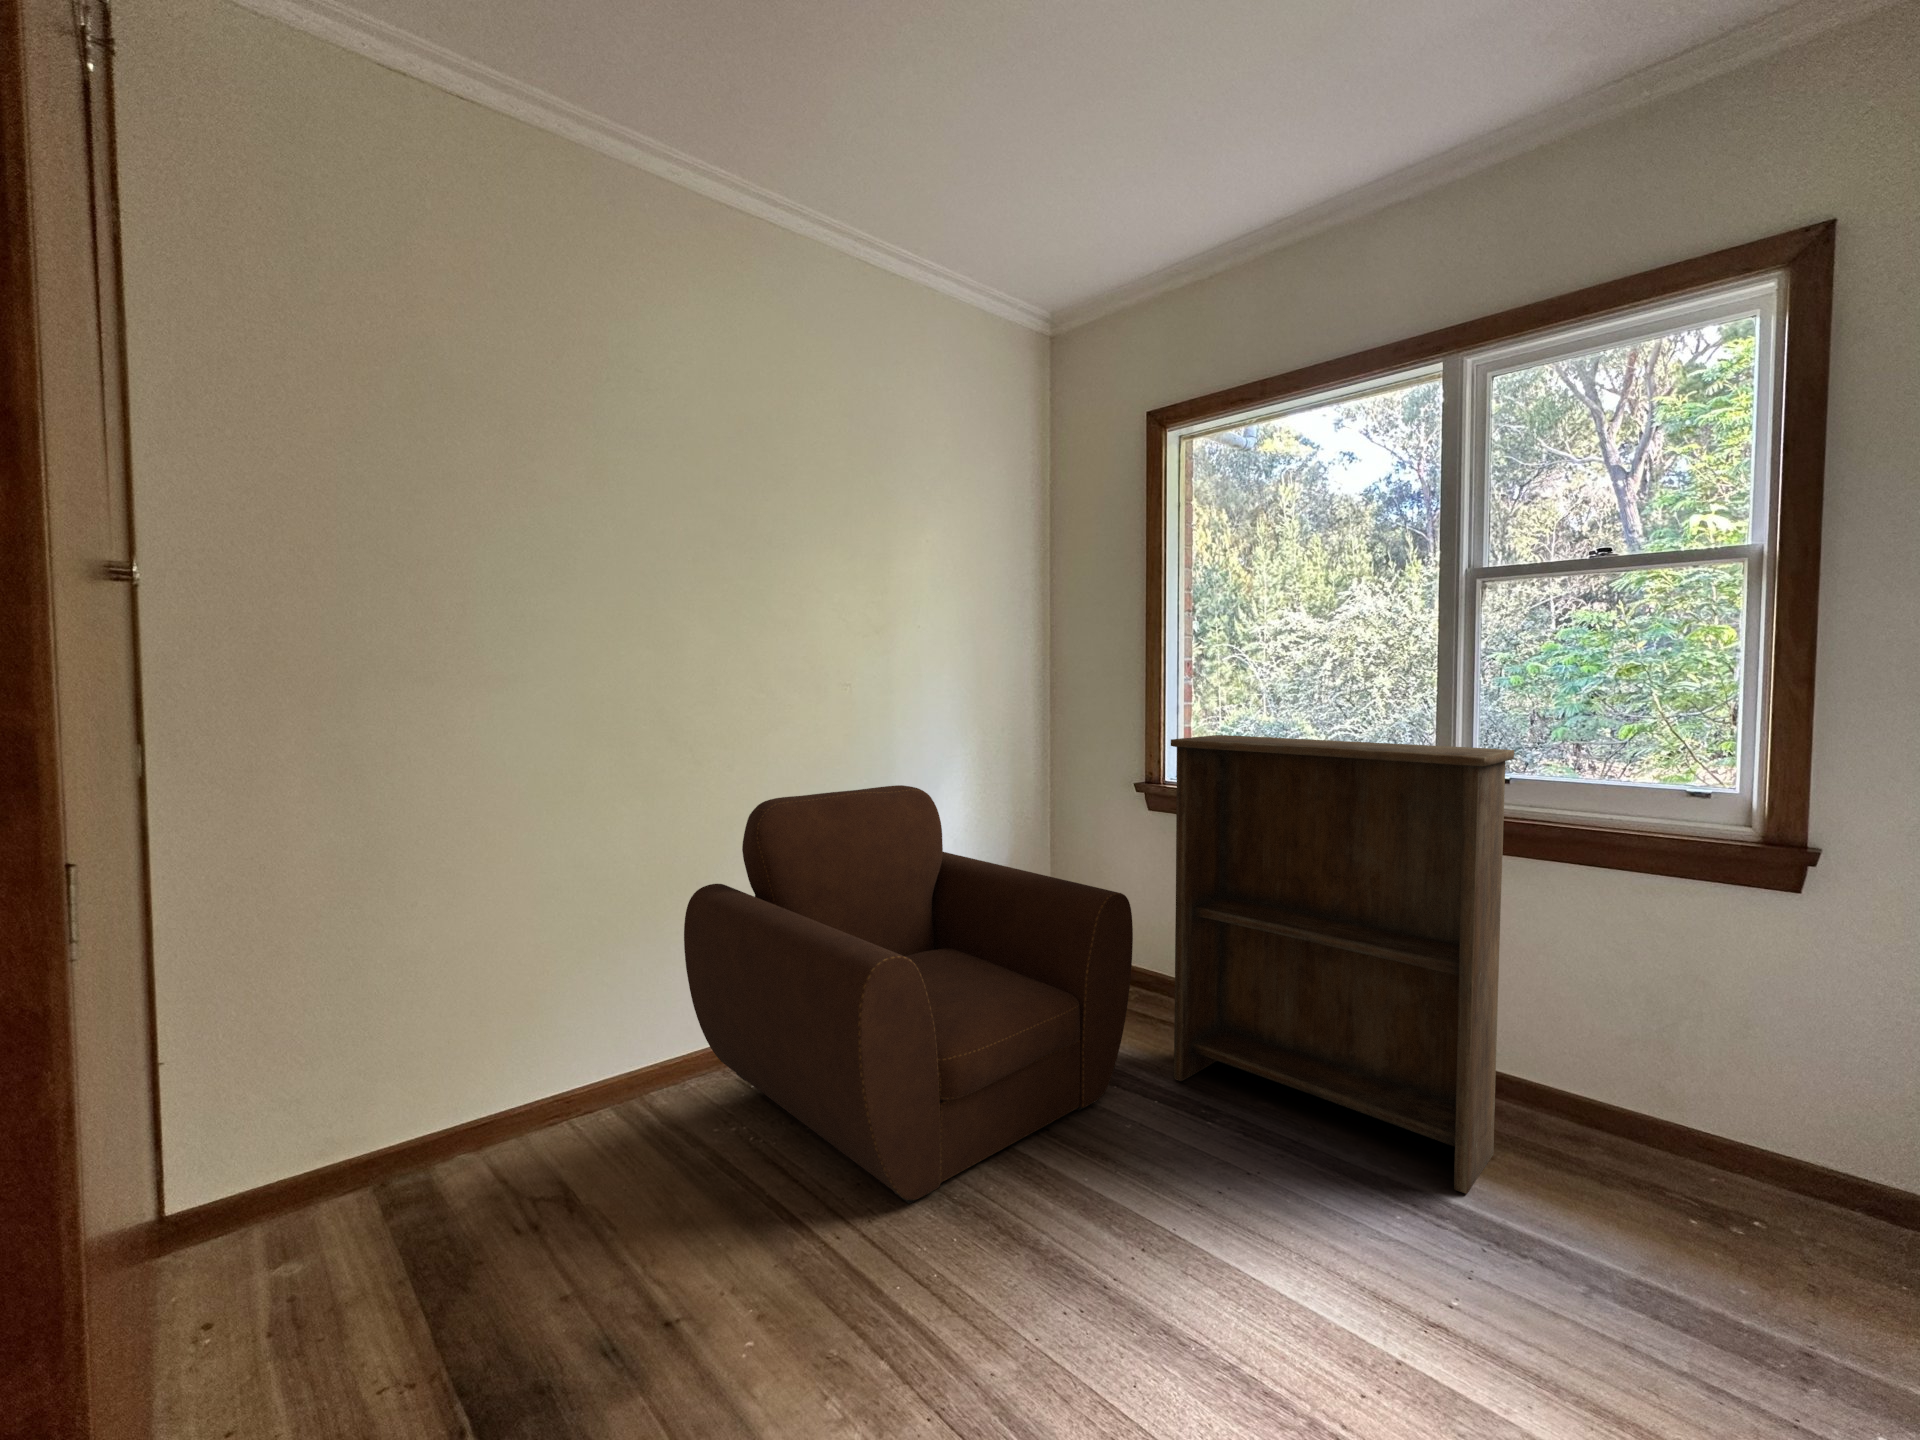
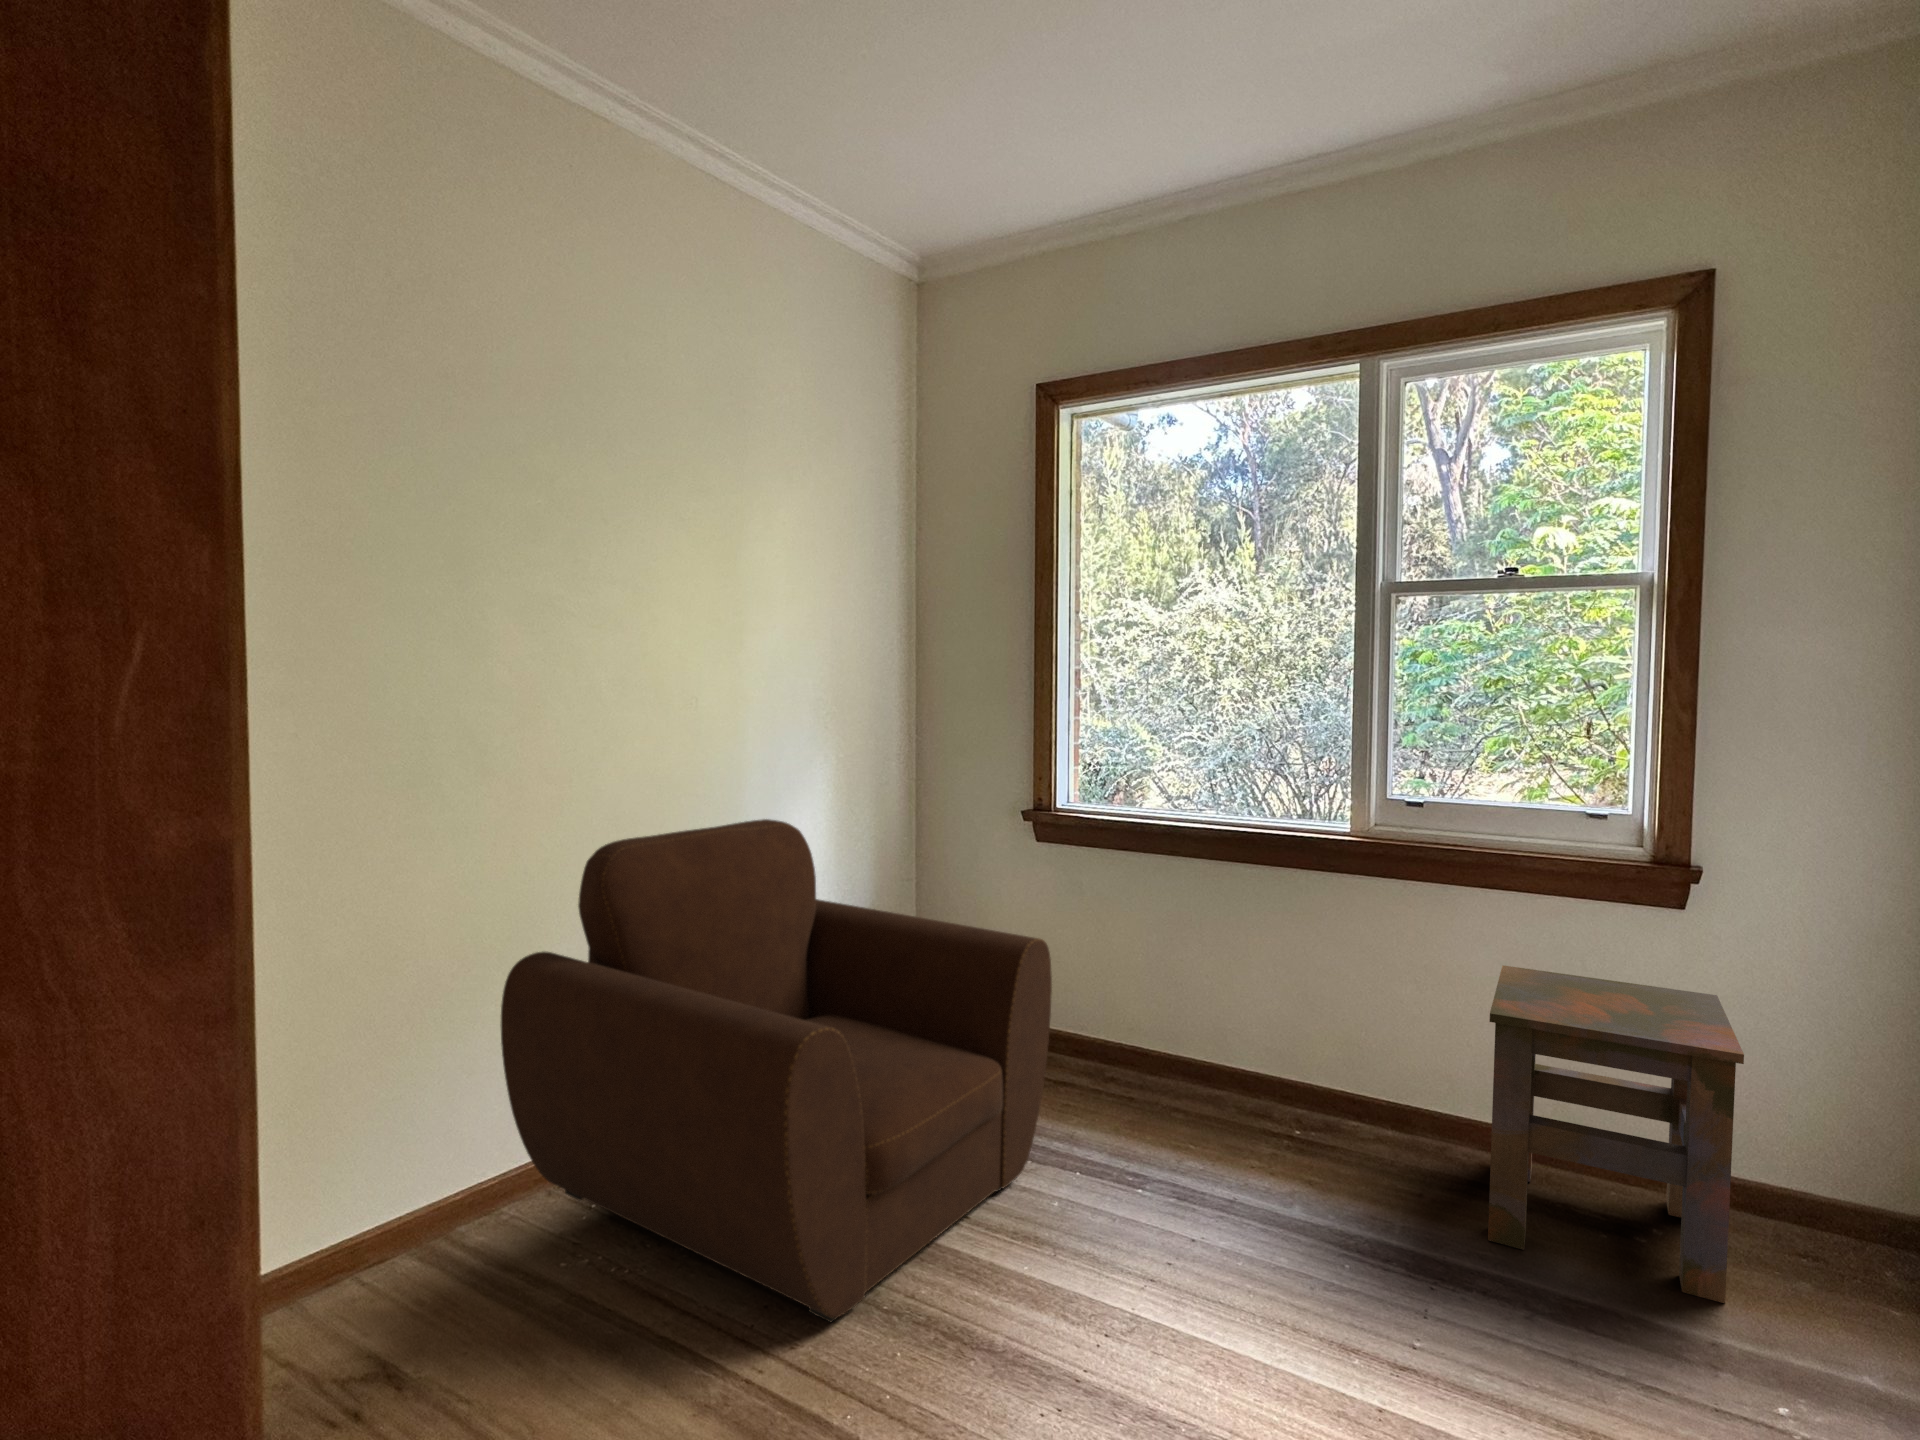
bookshelf: present [1171,735,1514,1194] -> none [1092,757,1442,1233]
side table: none [1556,942,1855,1316] -> present [1488,965,1744,1303]

